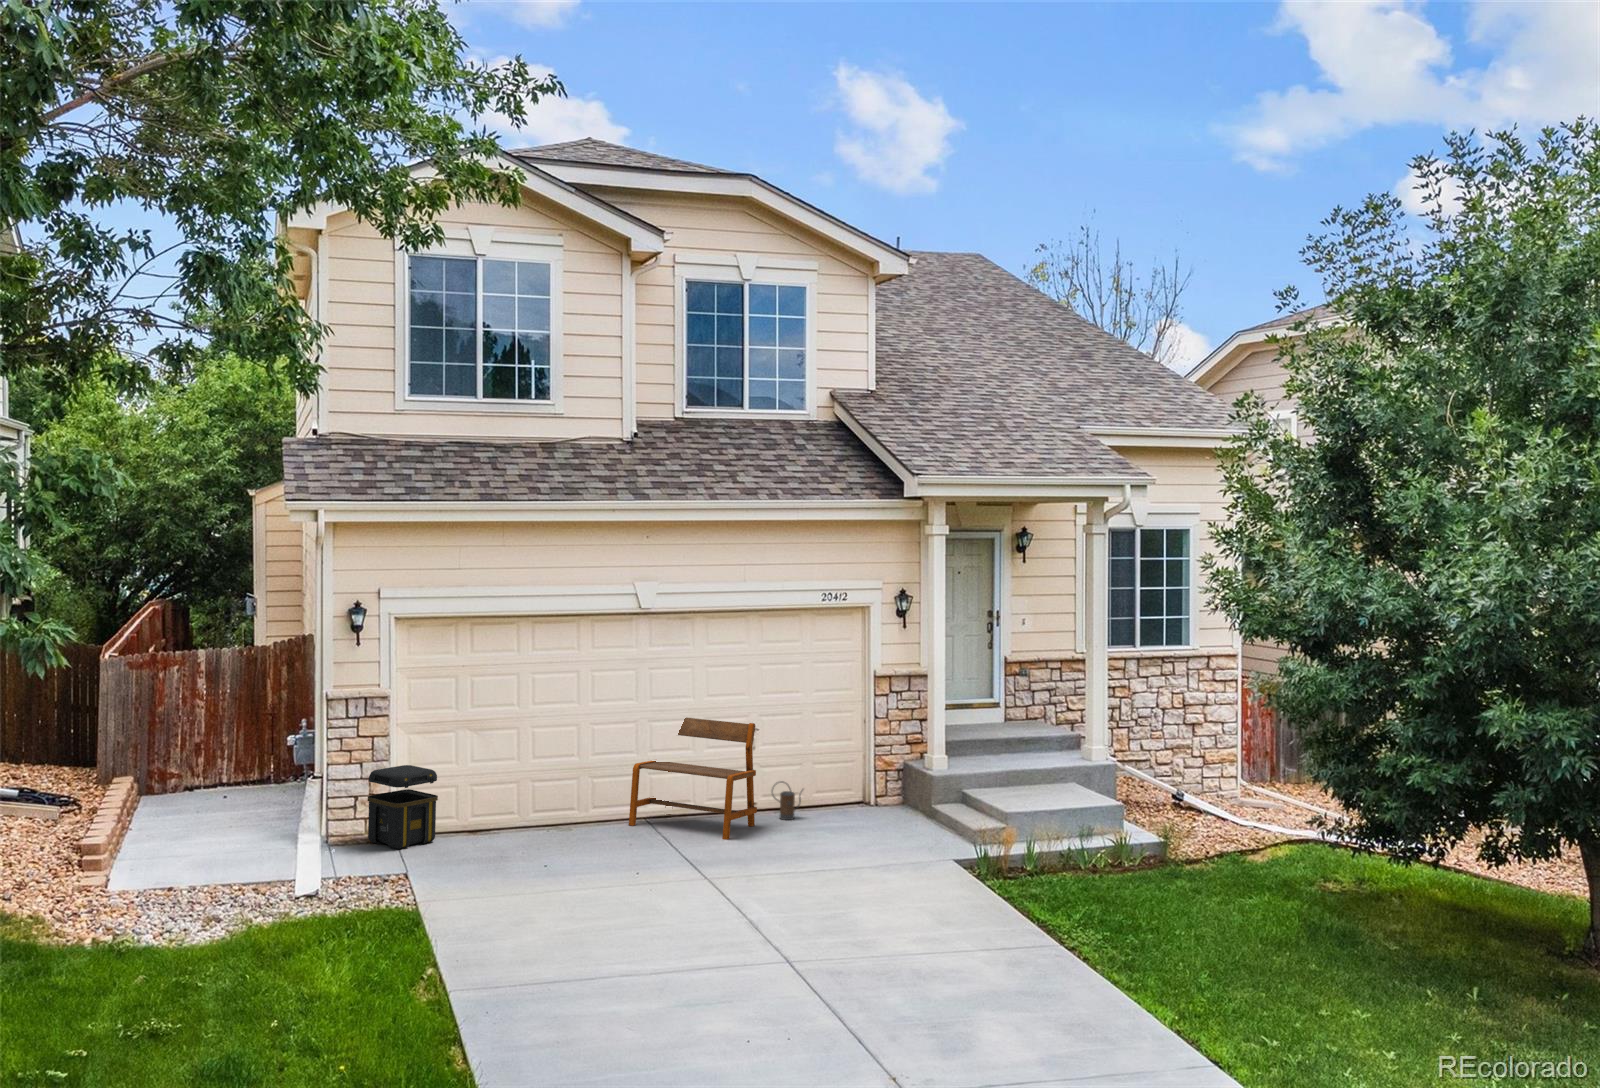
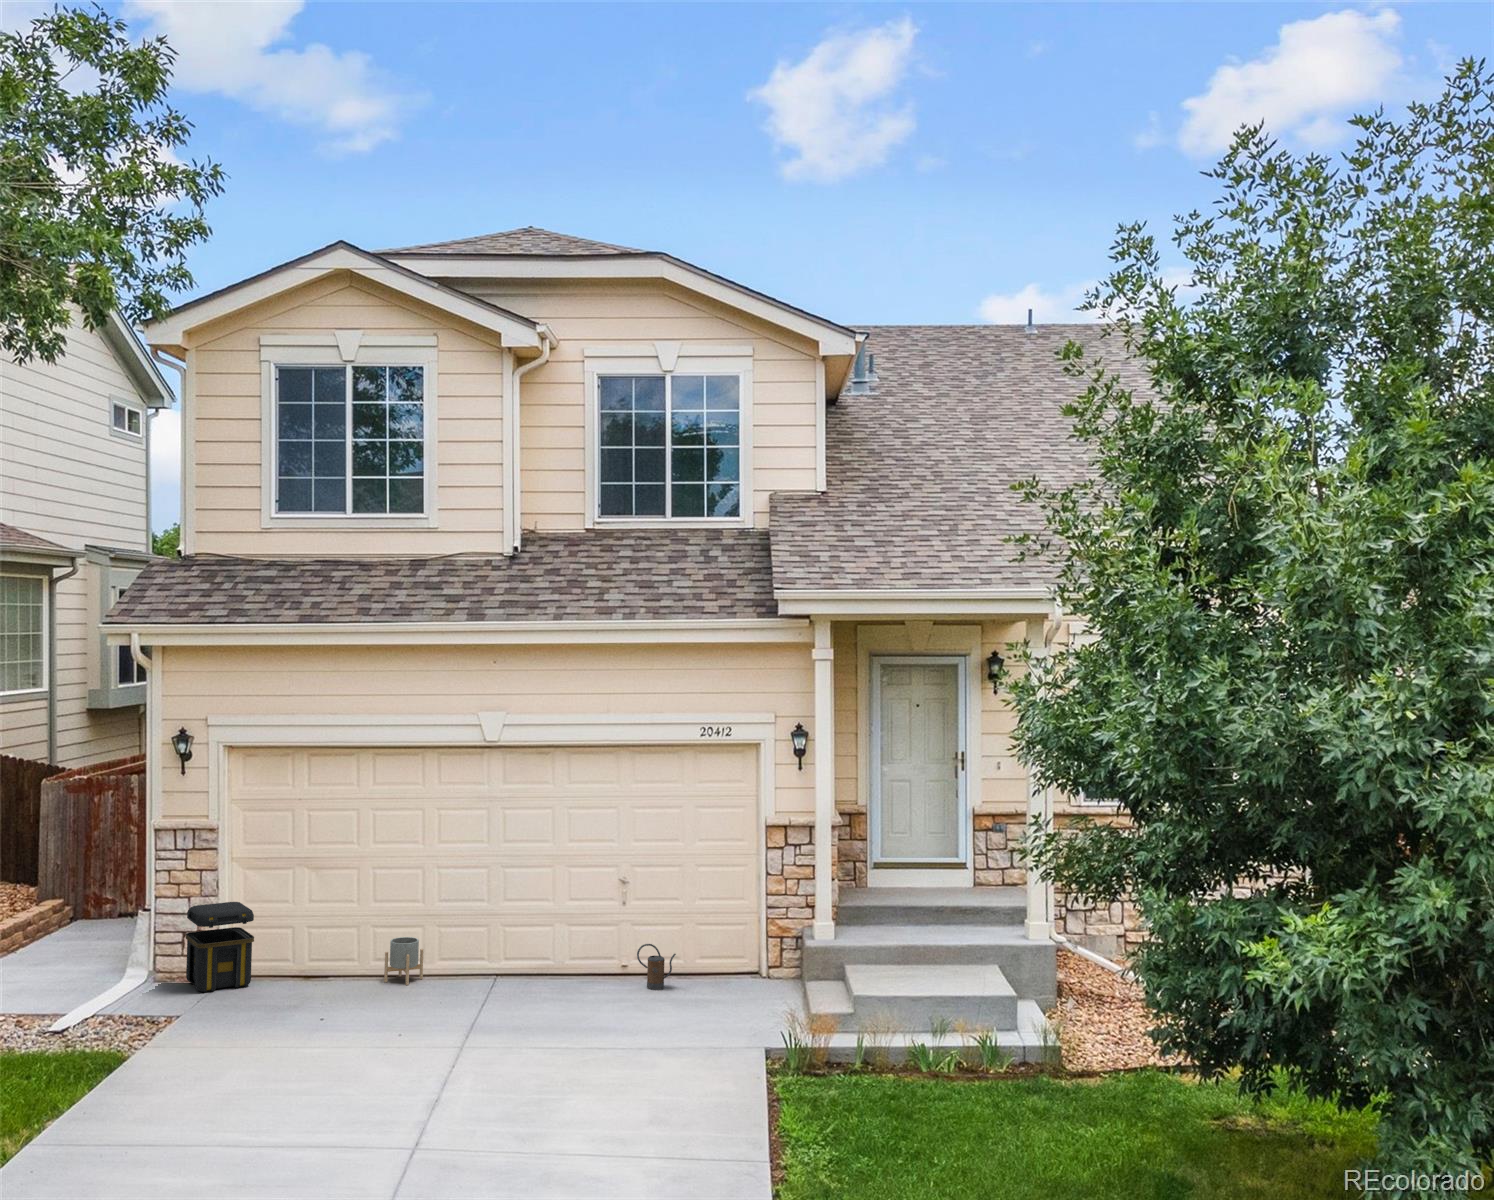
bench: present [629,717,757,840] -> none [472,859,606,1010]
planter: none [551,789,582,831] -> present [384,937,423,985]

